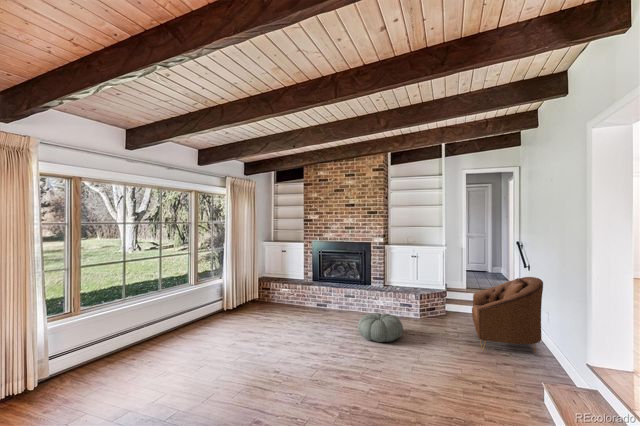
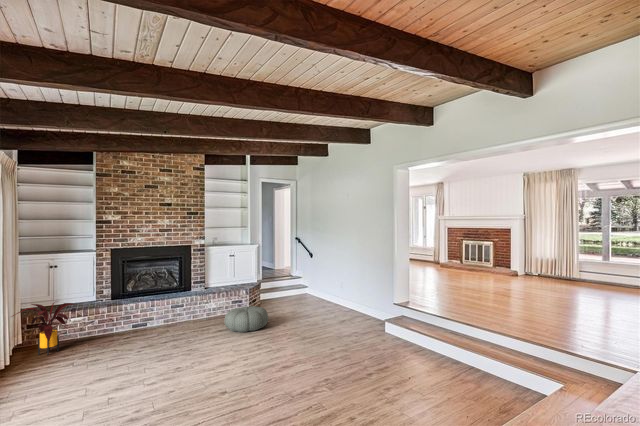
house plant: none [243,275,278,311] -> present [13,302,76,355]
armchair: present [472,277,543,352] -> none [297,257,348,314]

